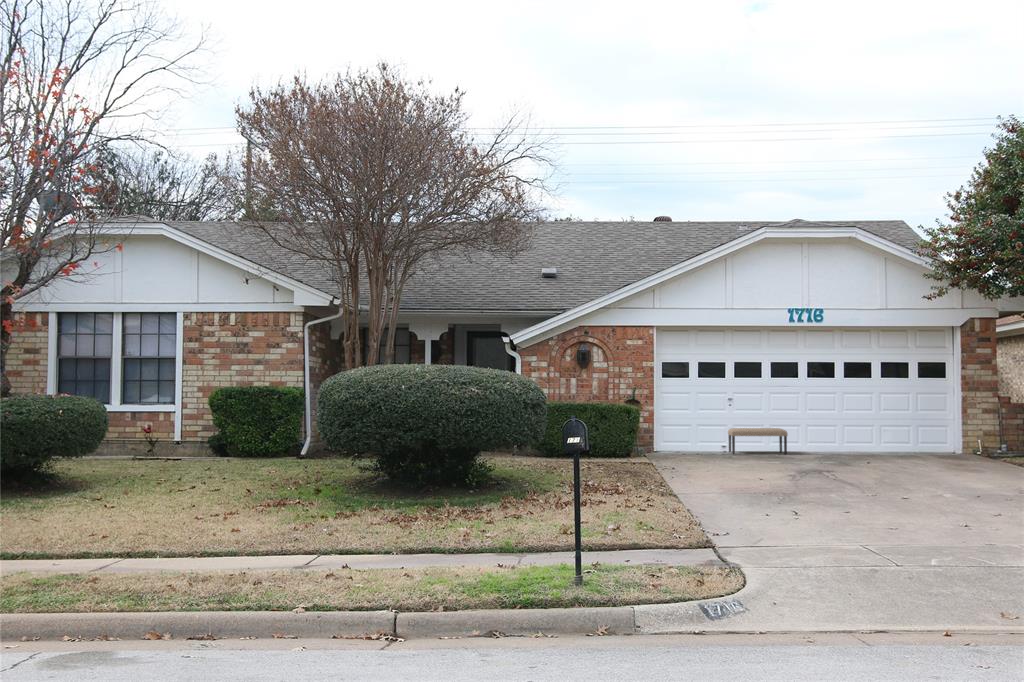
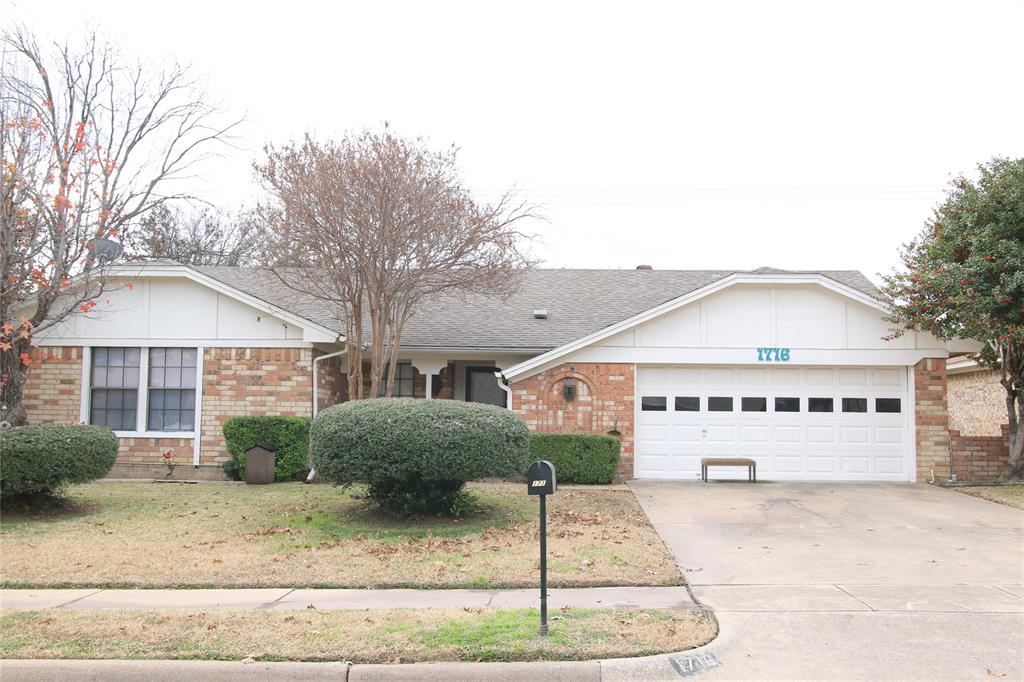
trash can: none [232,415,270,460] -> present [243,443,279,484]

